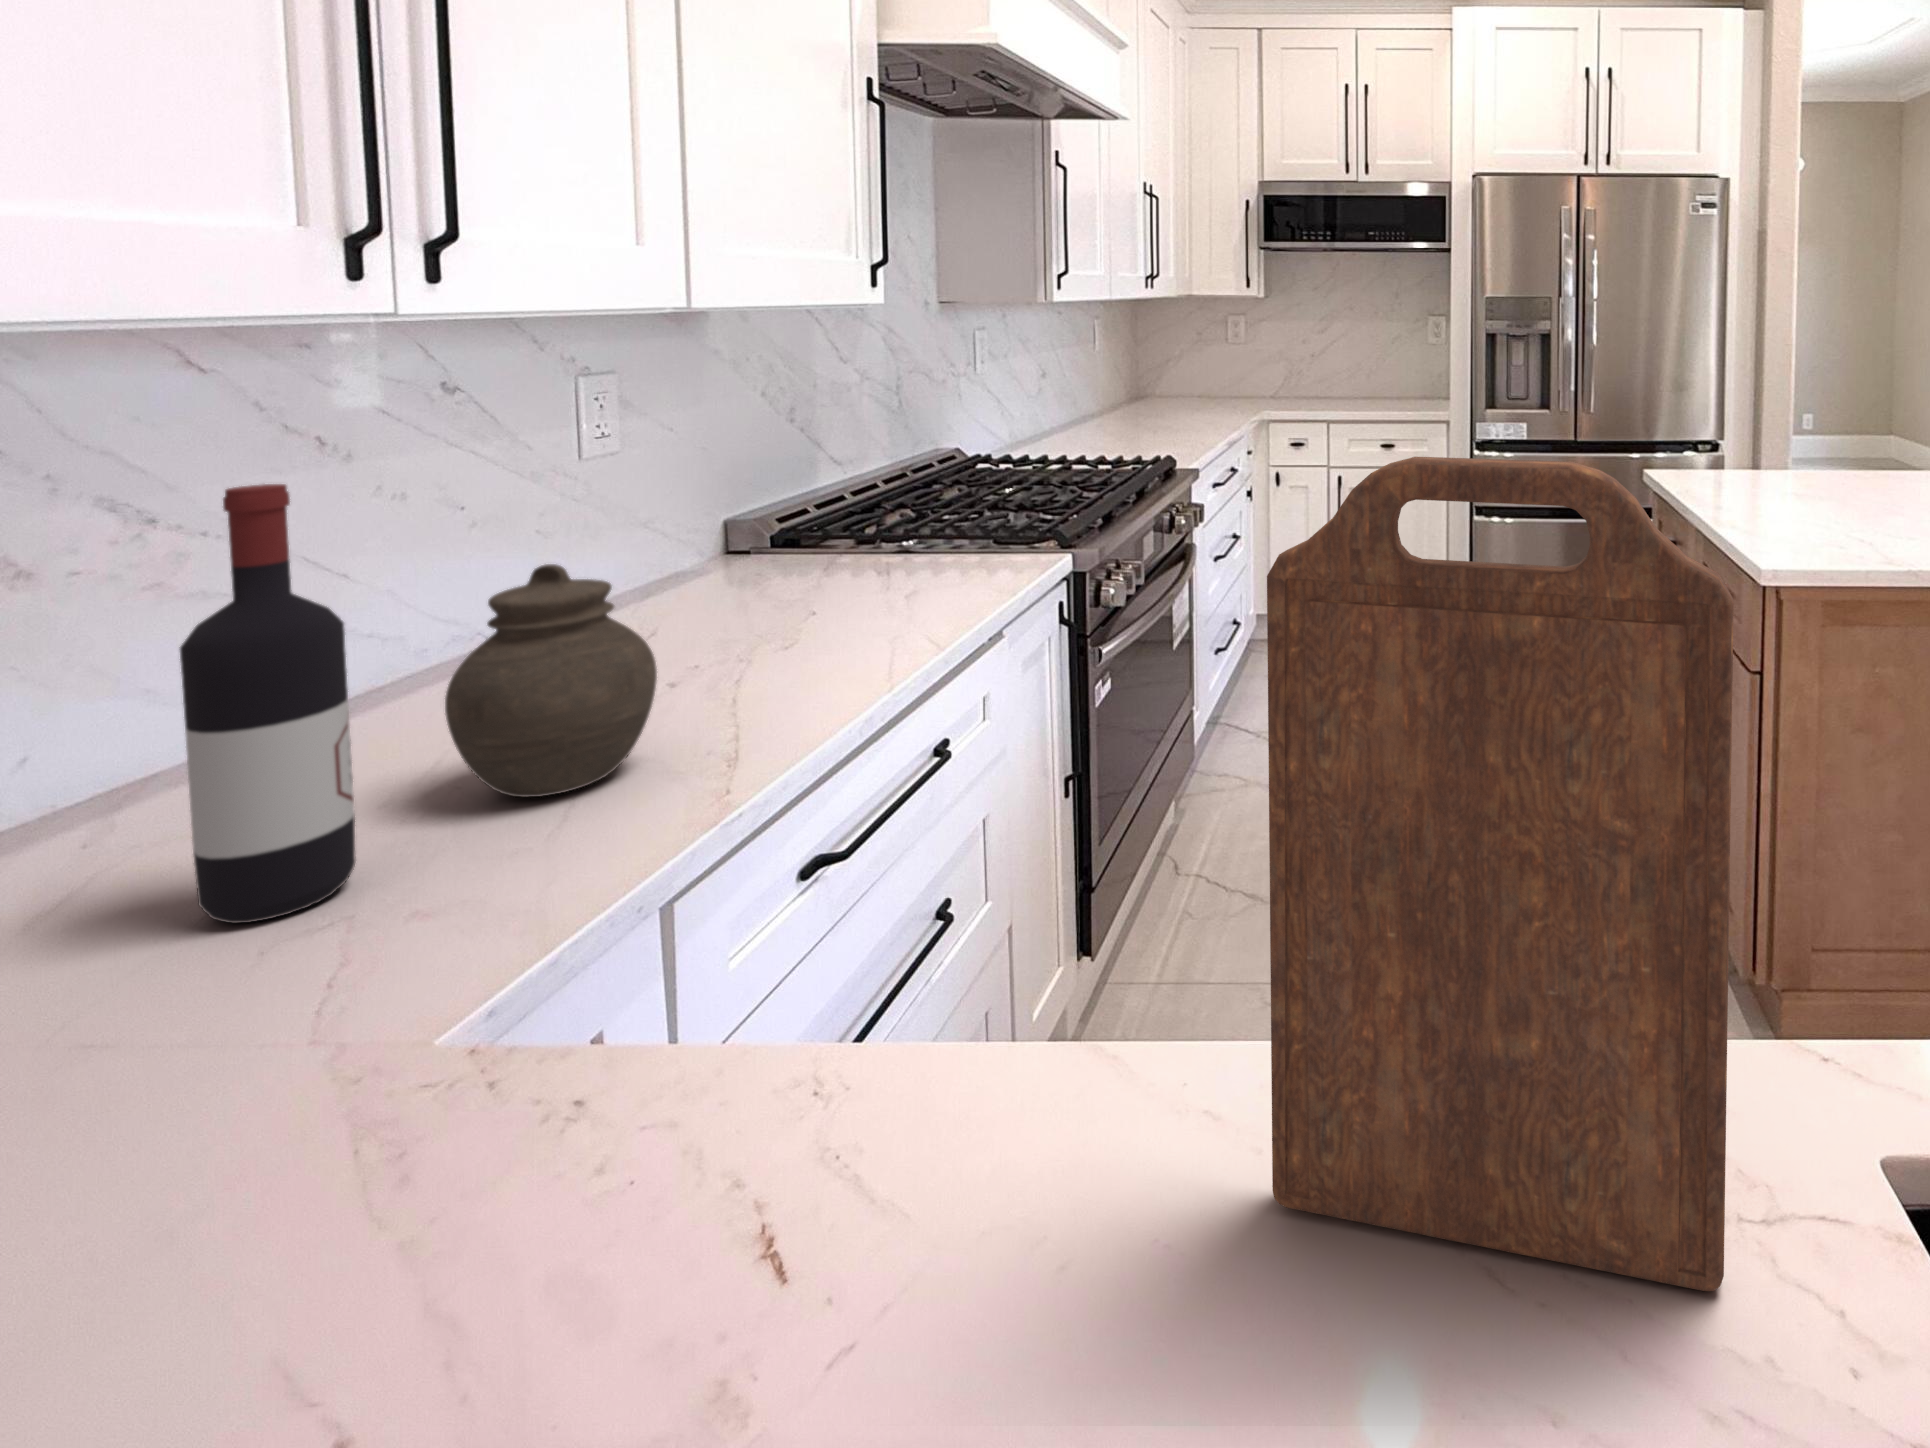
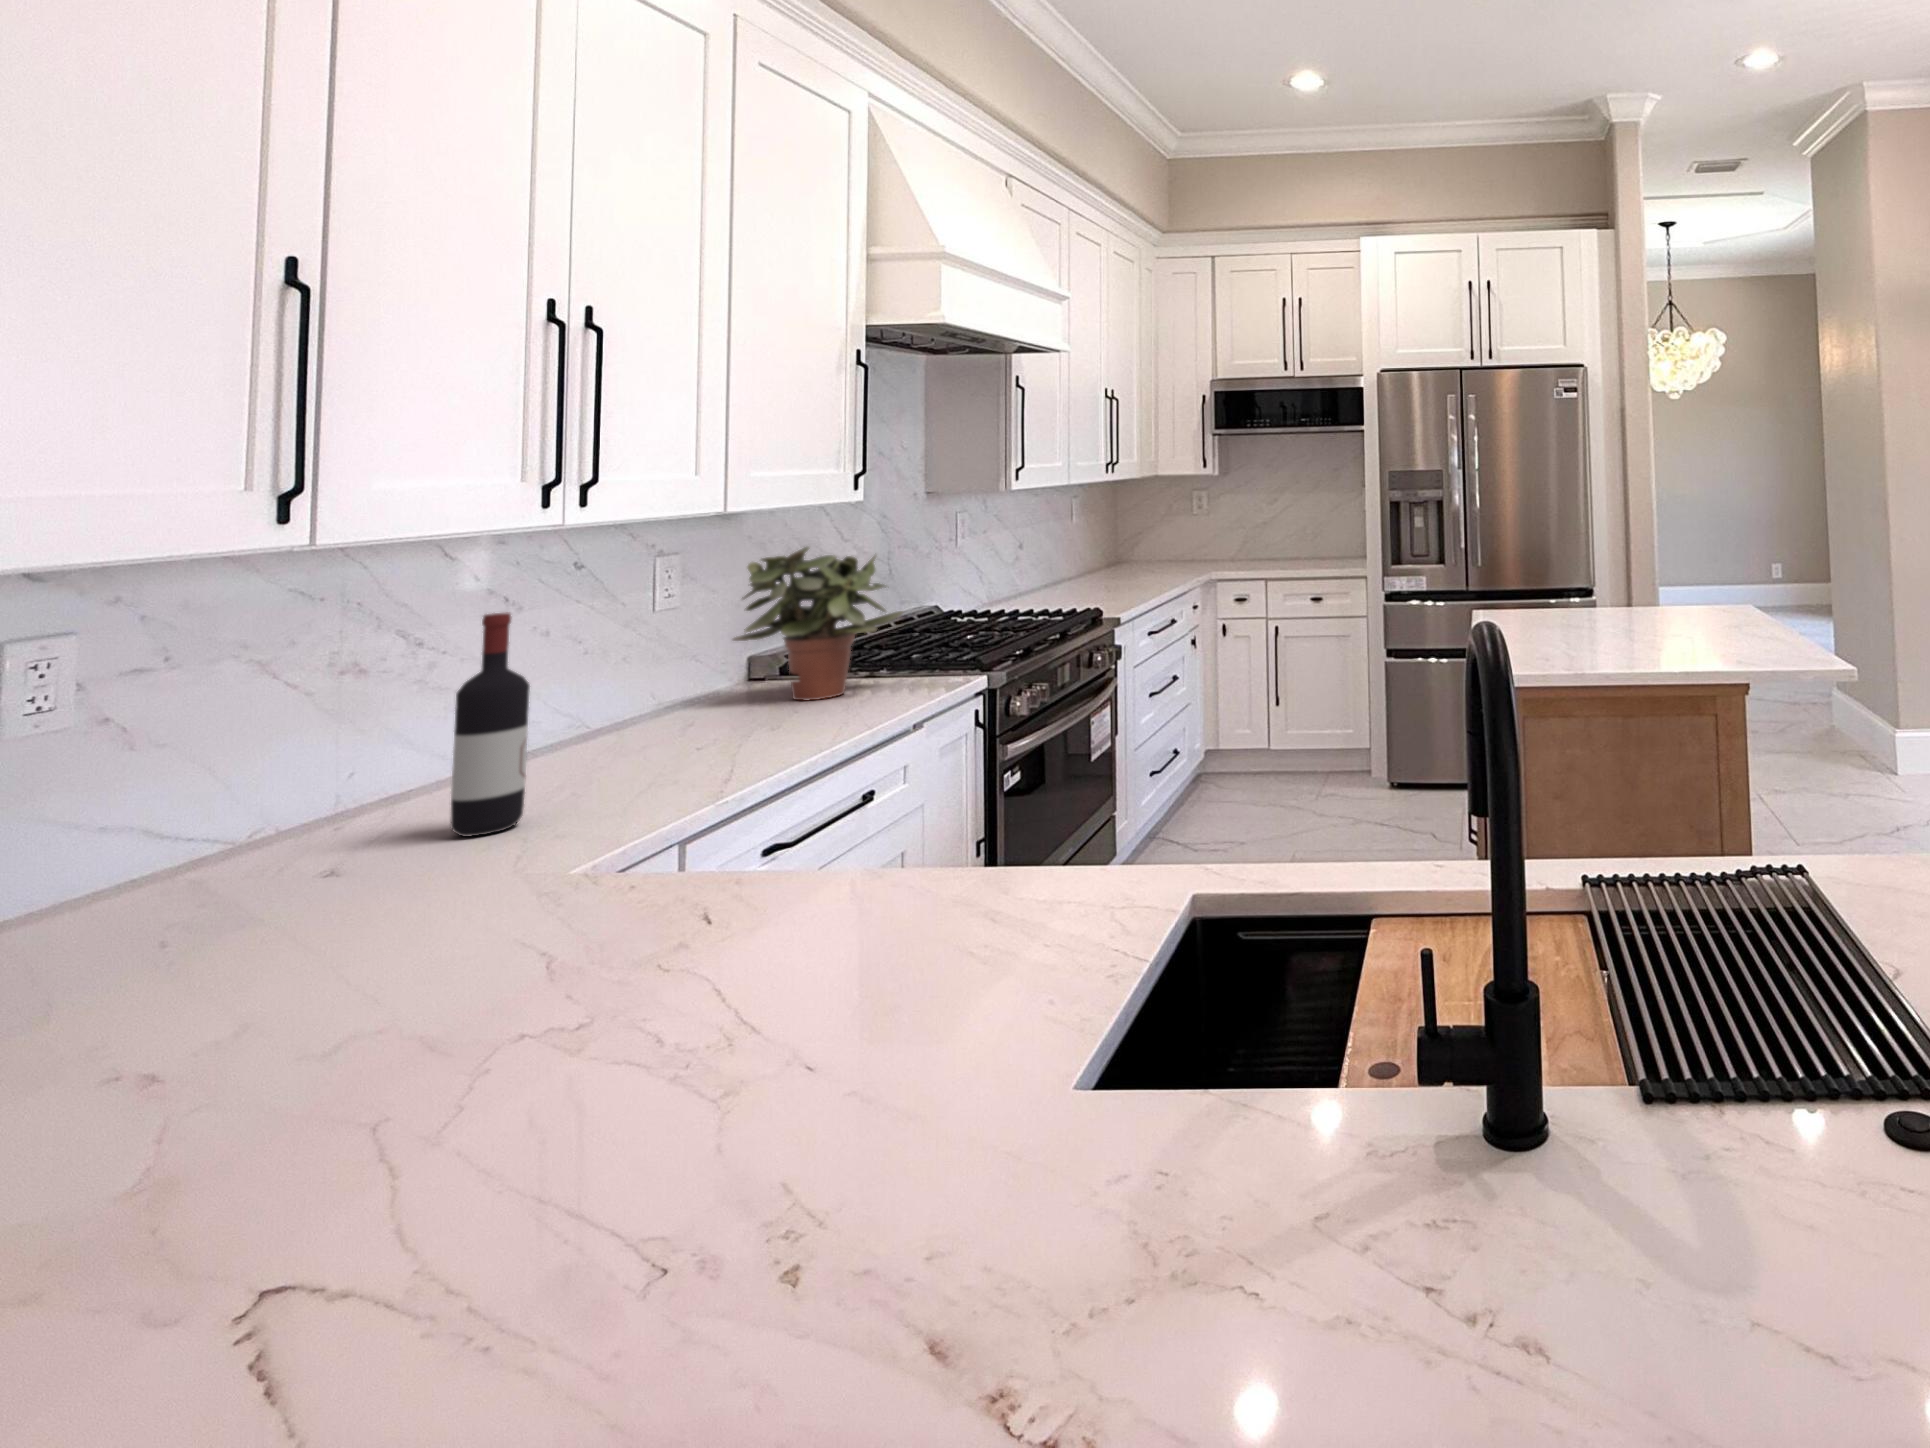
potted plant: none [705,368,951,588] -> present [733,547,903,700]
cutting board: present [1267,457,1734,1291] -> none [904,577,1066,906]
jar: present [445,564,657,797] -> none [570,661,685,794]

